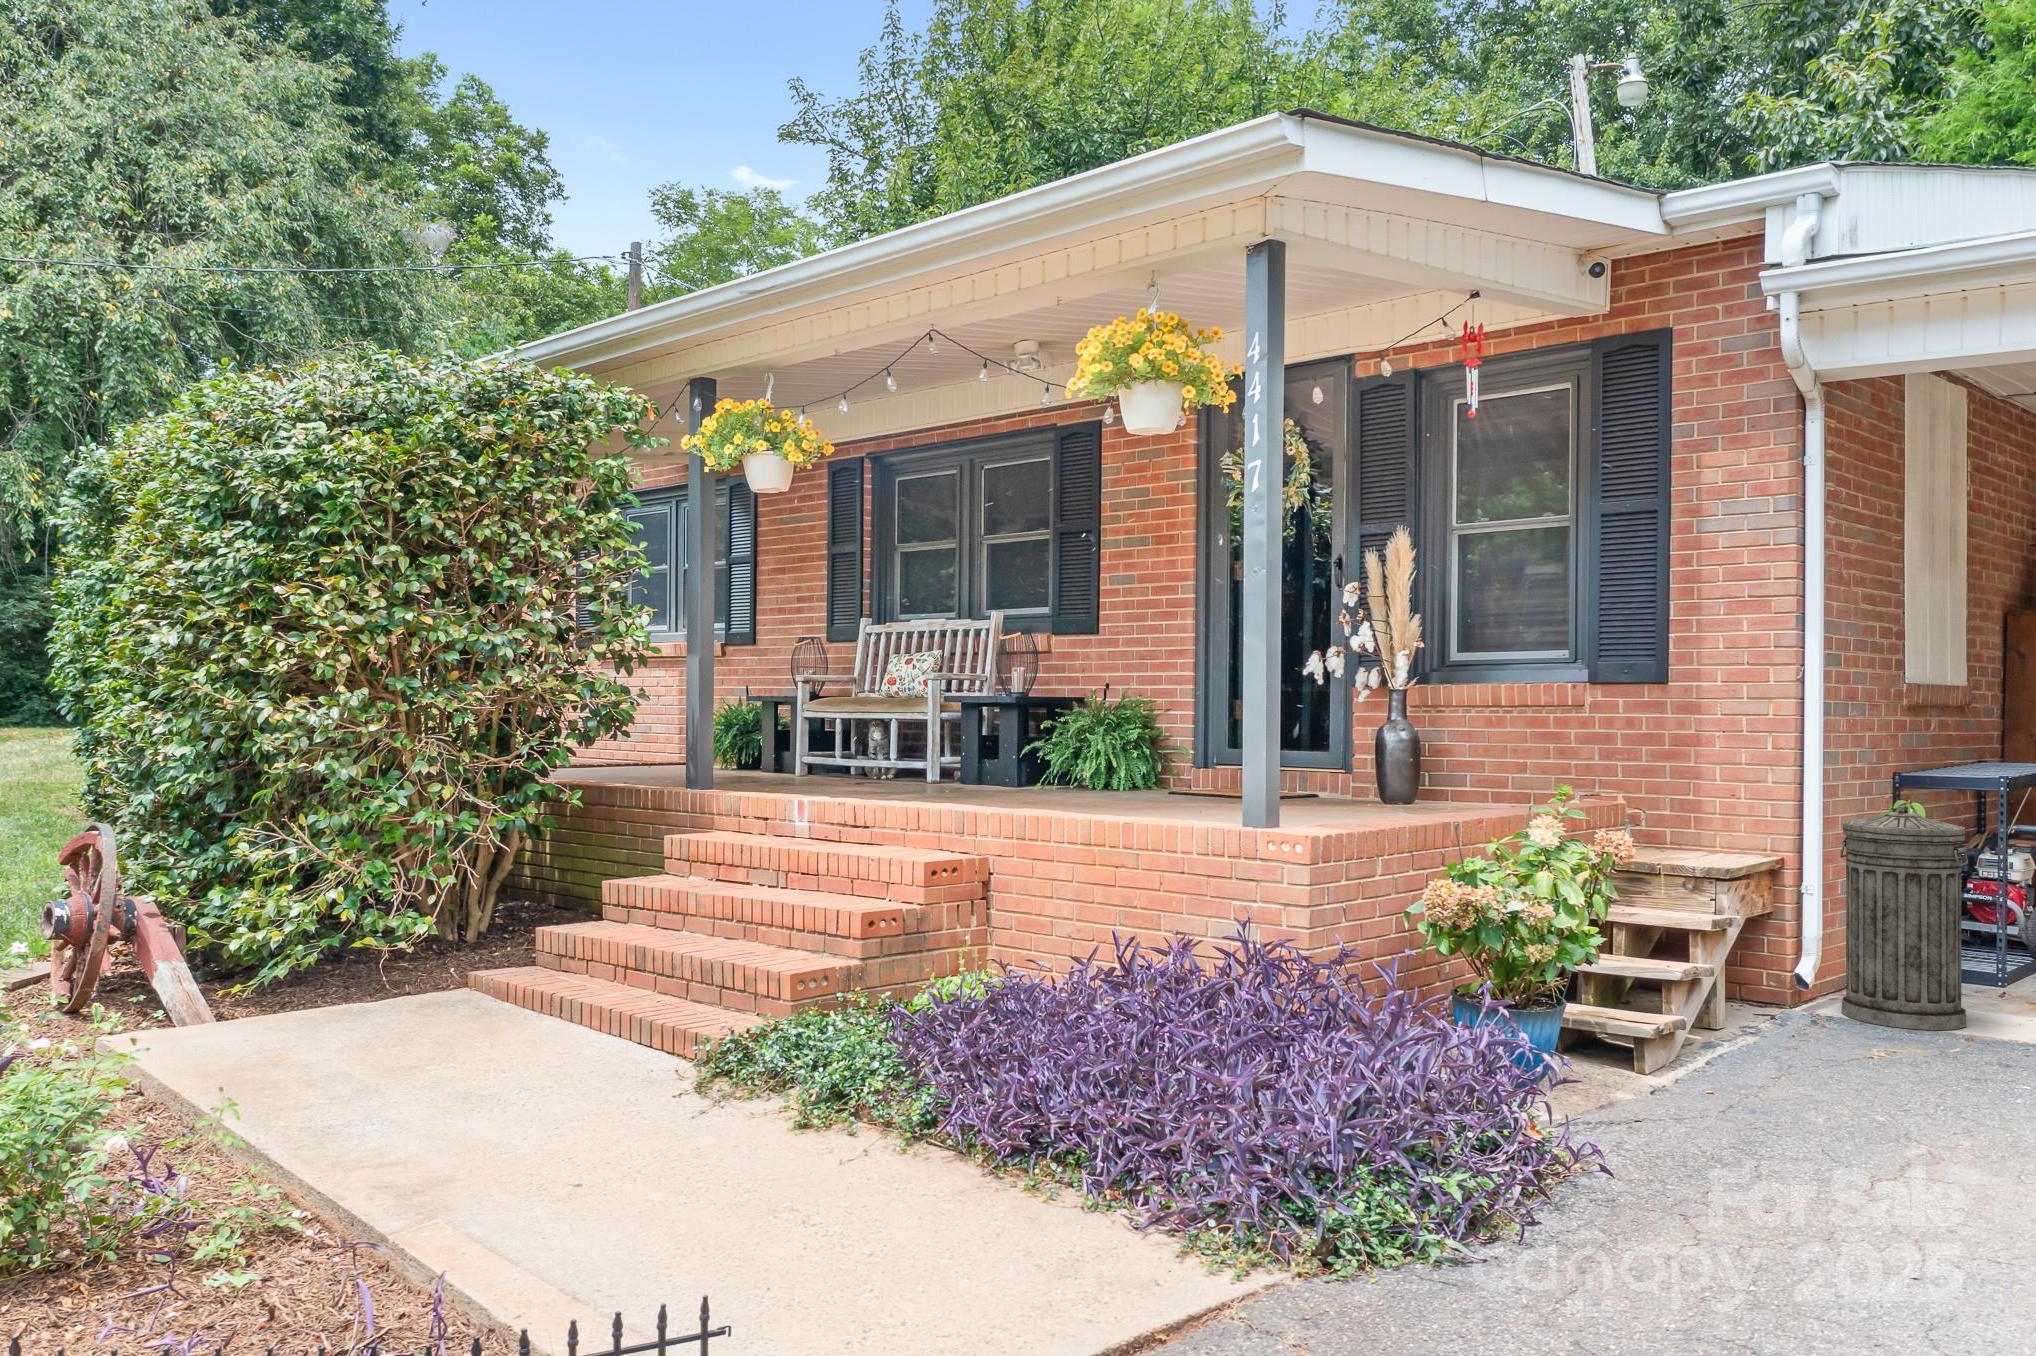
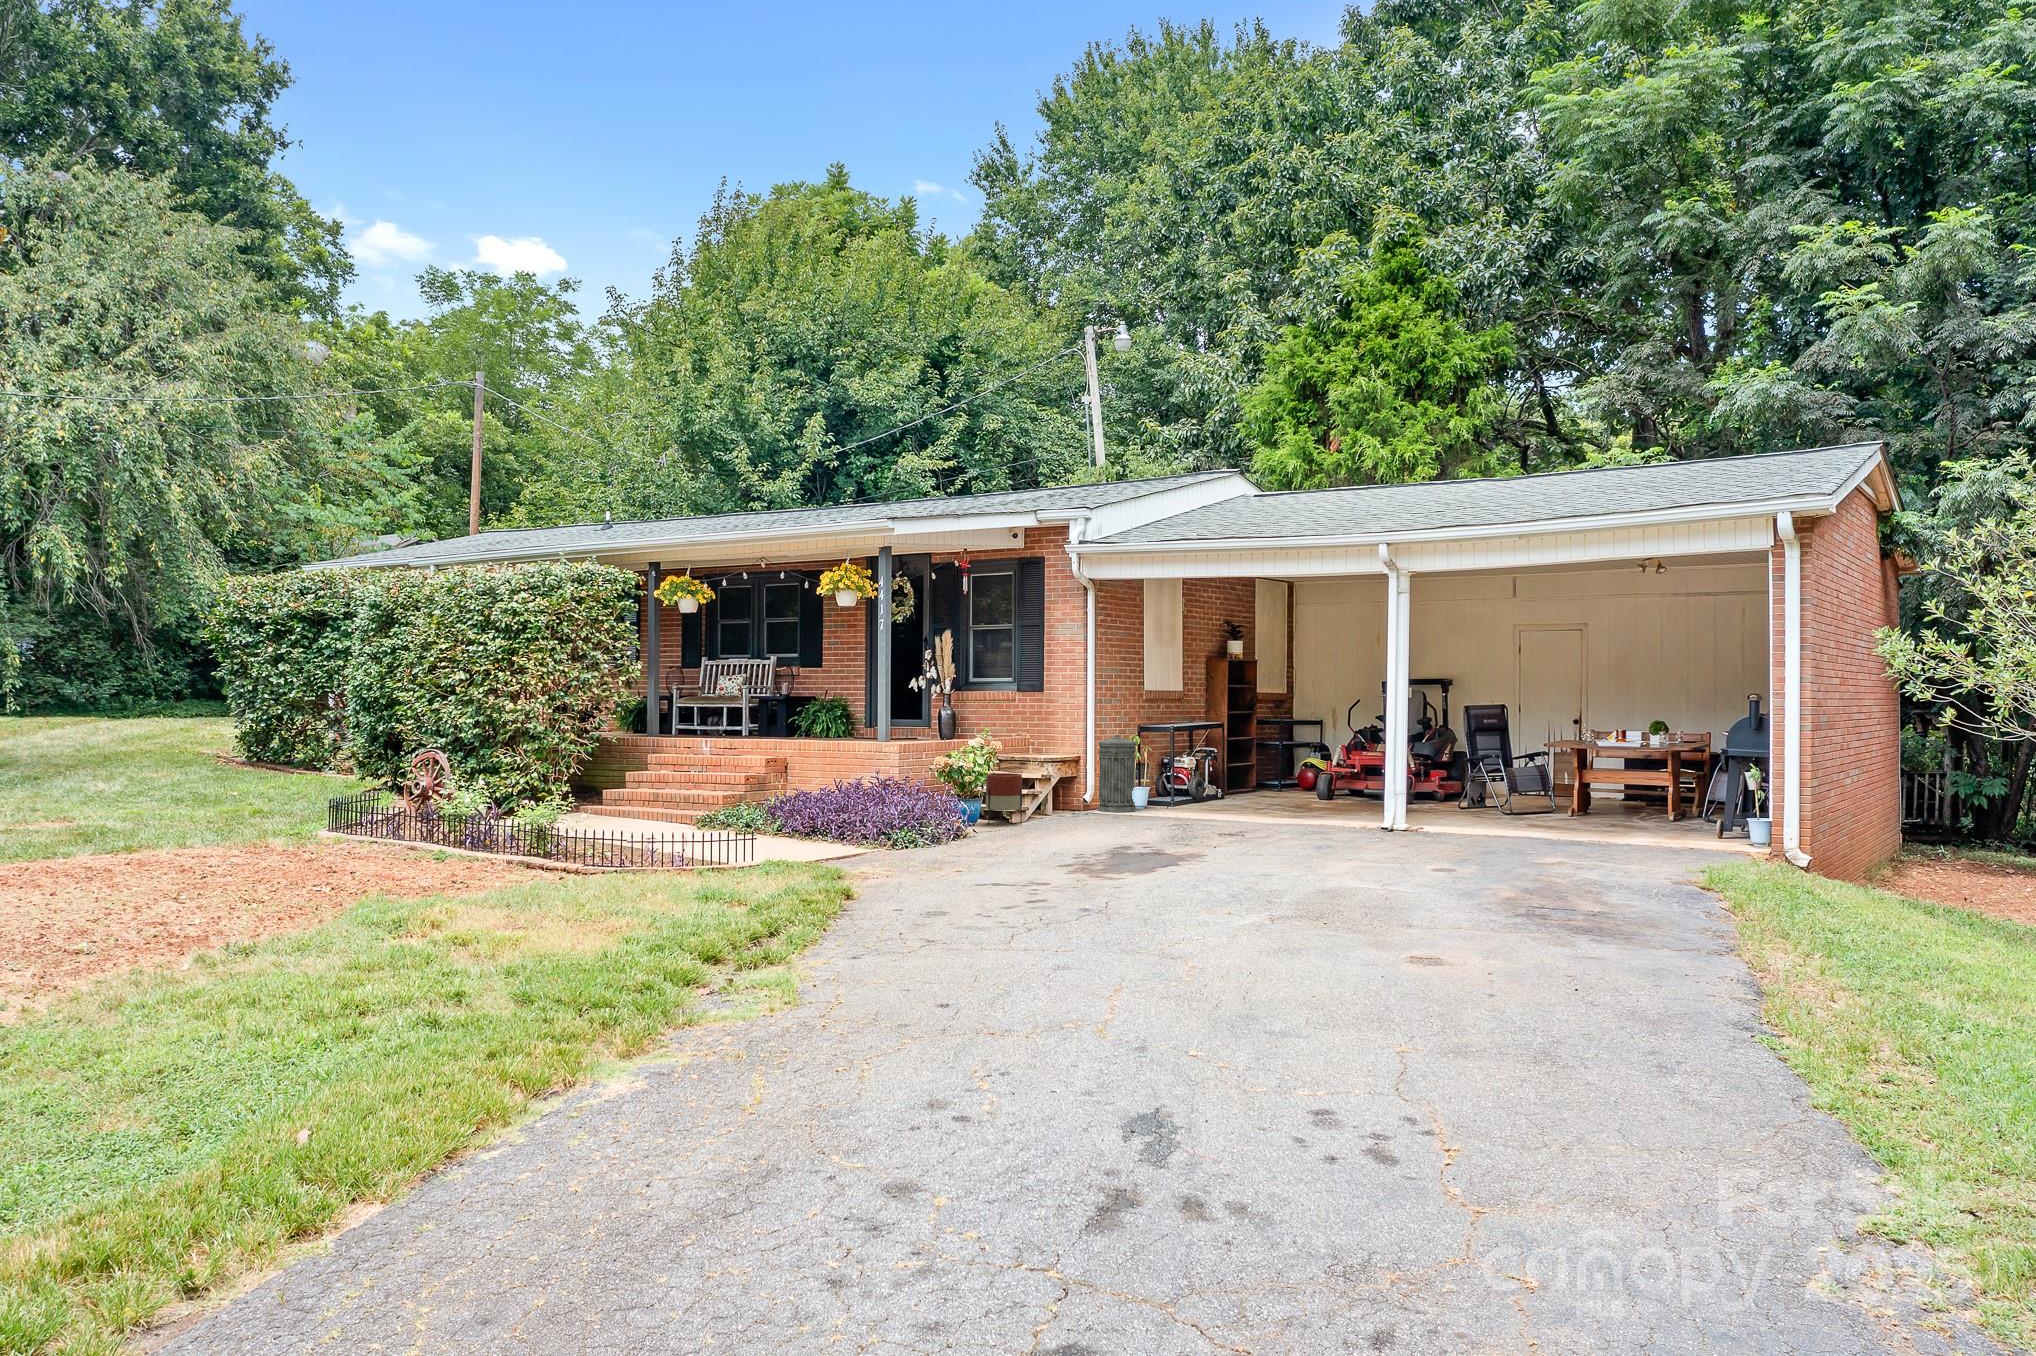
planter: none [1571,929,1696,1100] -> present [986,773,1022,825]

